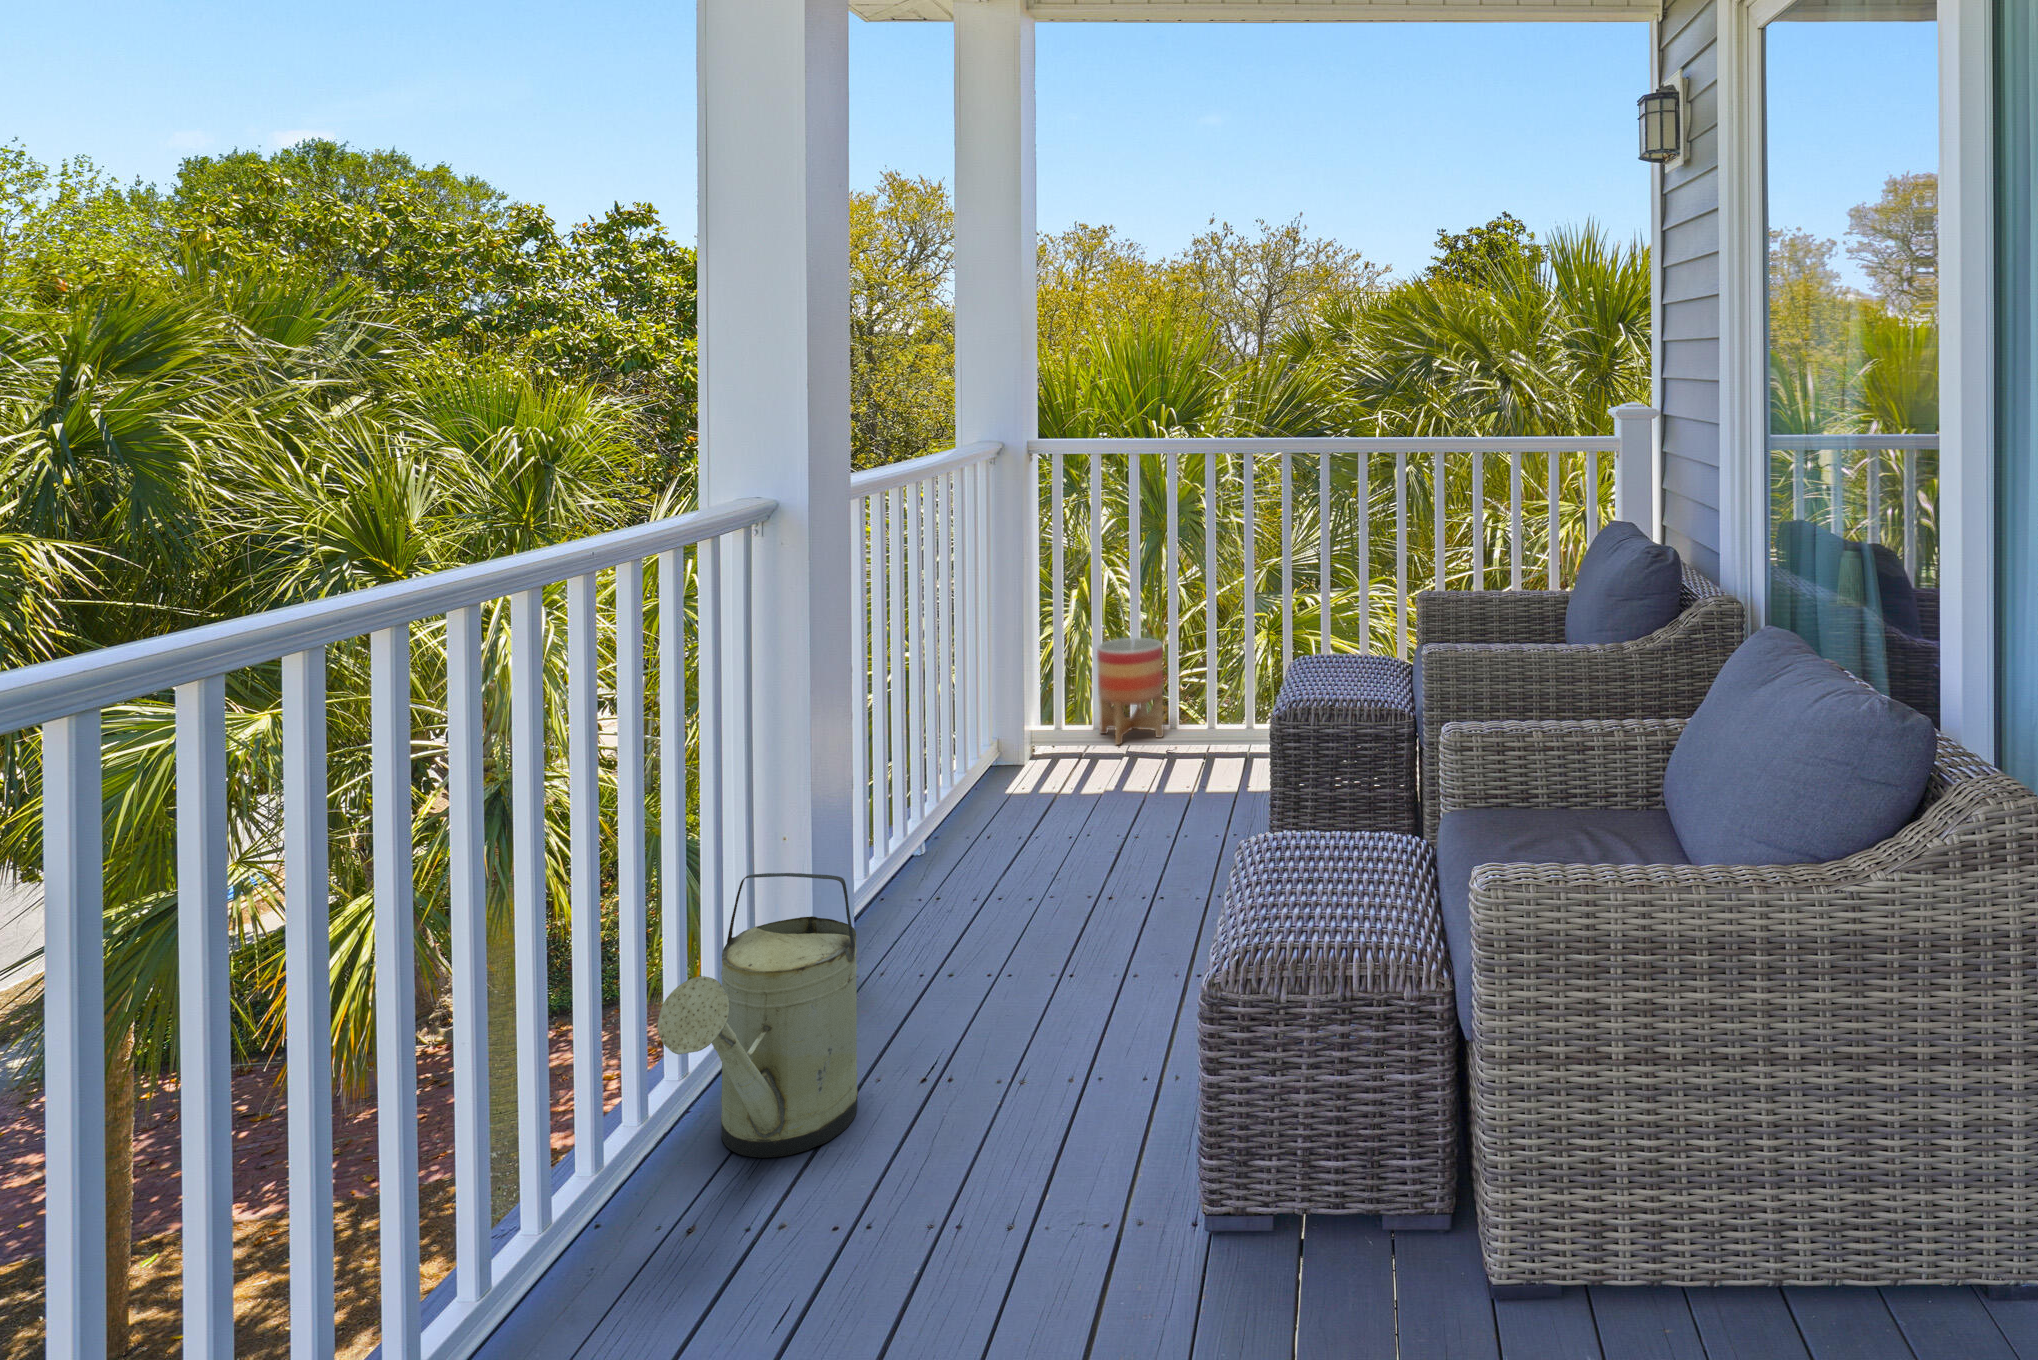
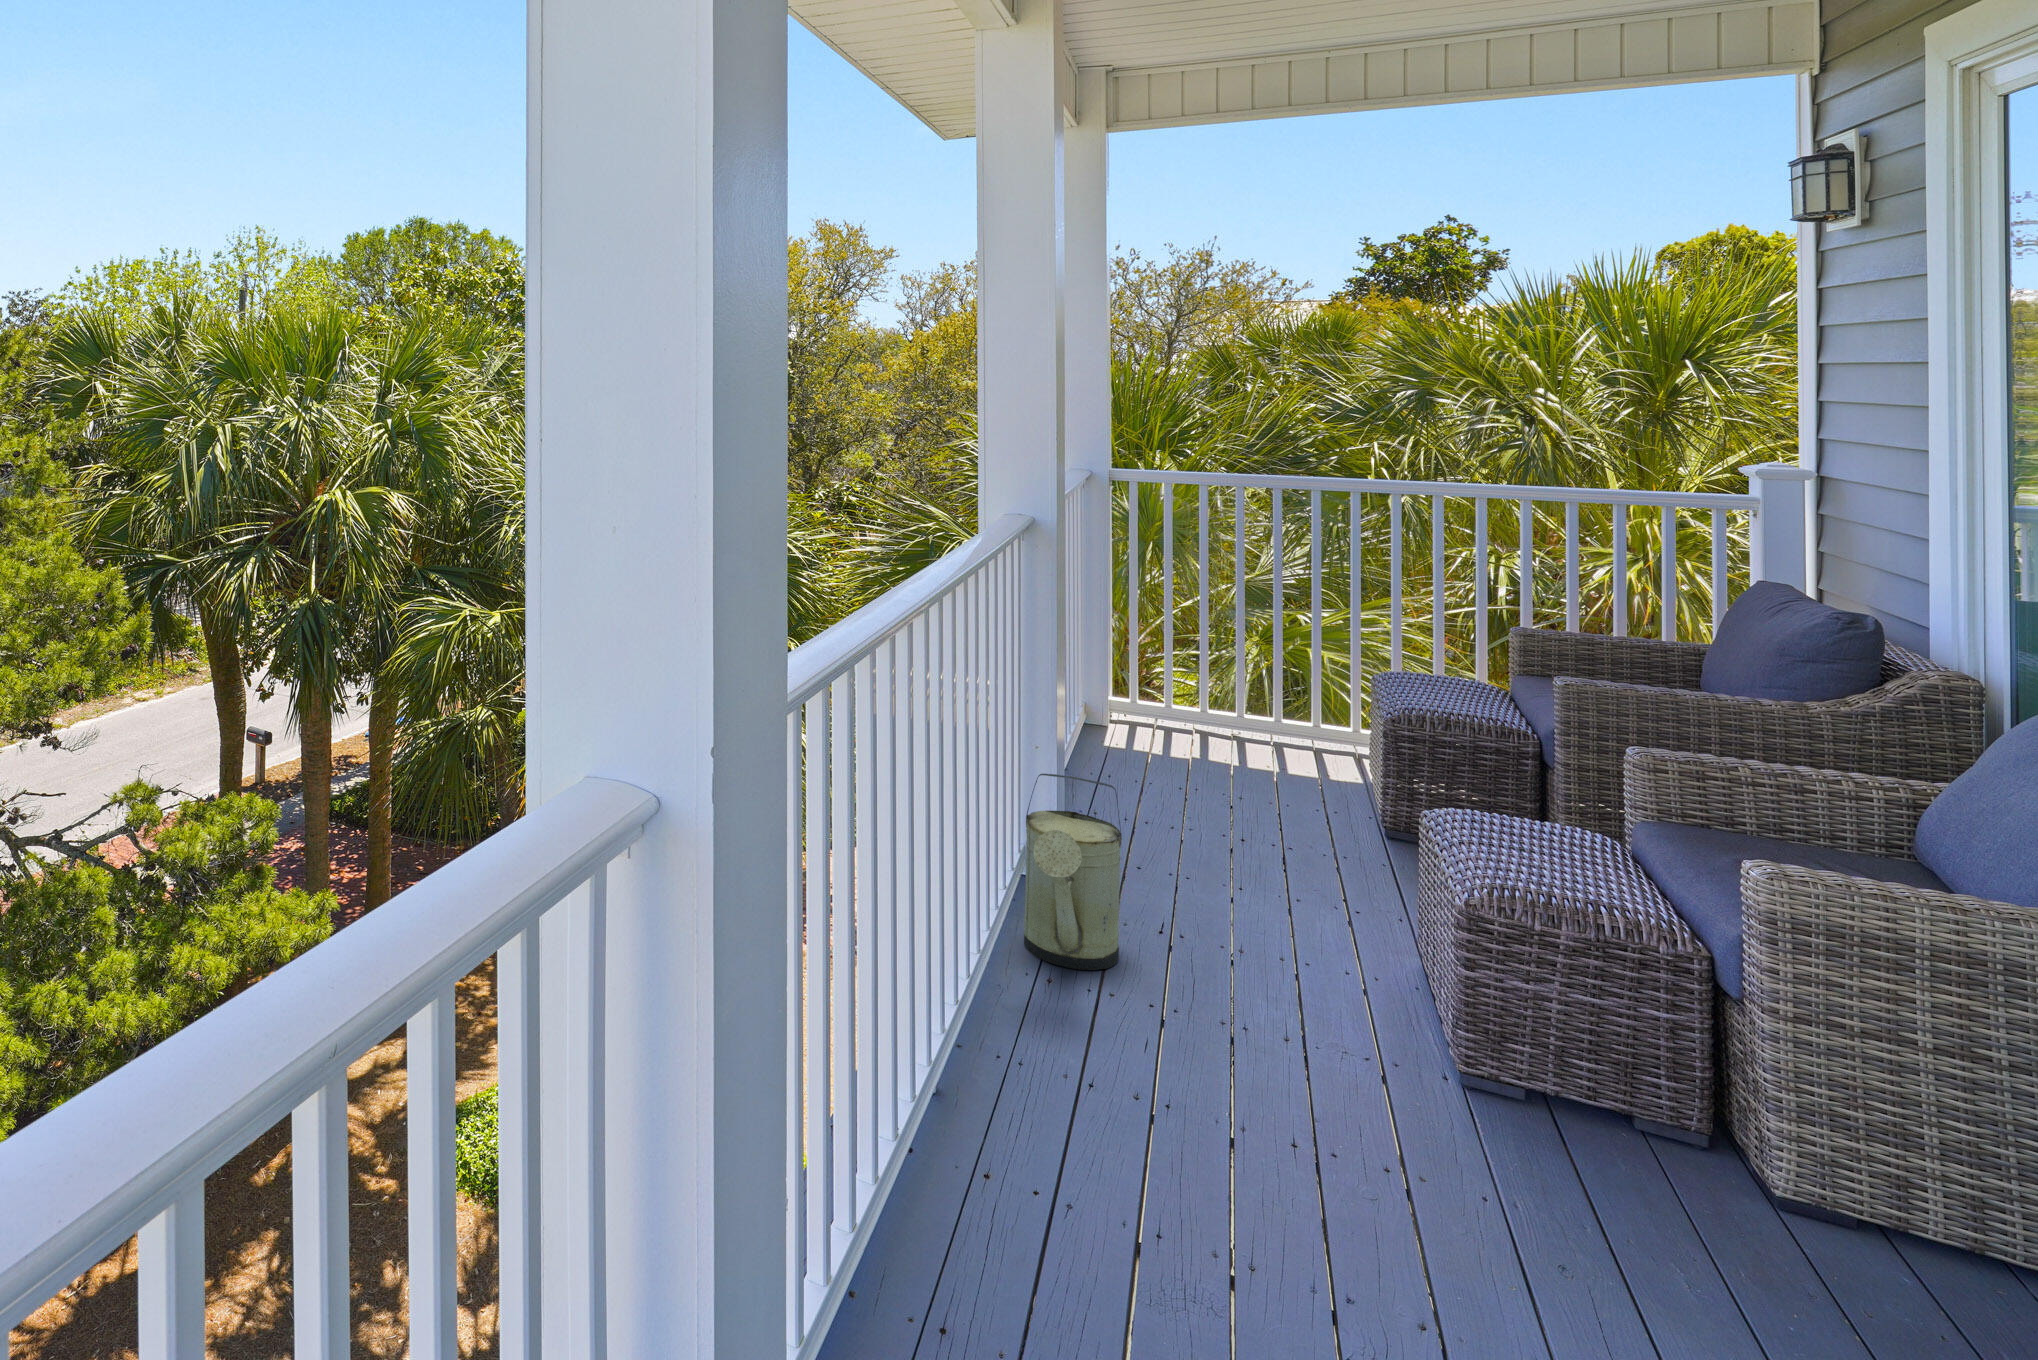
planter: present [1097,638,1164,745] -> none [1158,644,1222,735]

